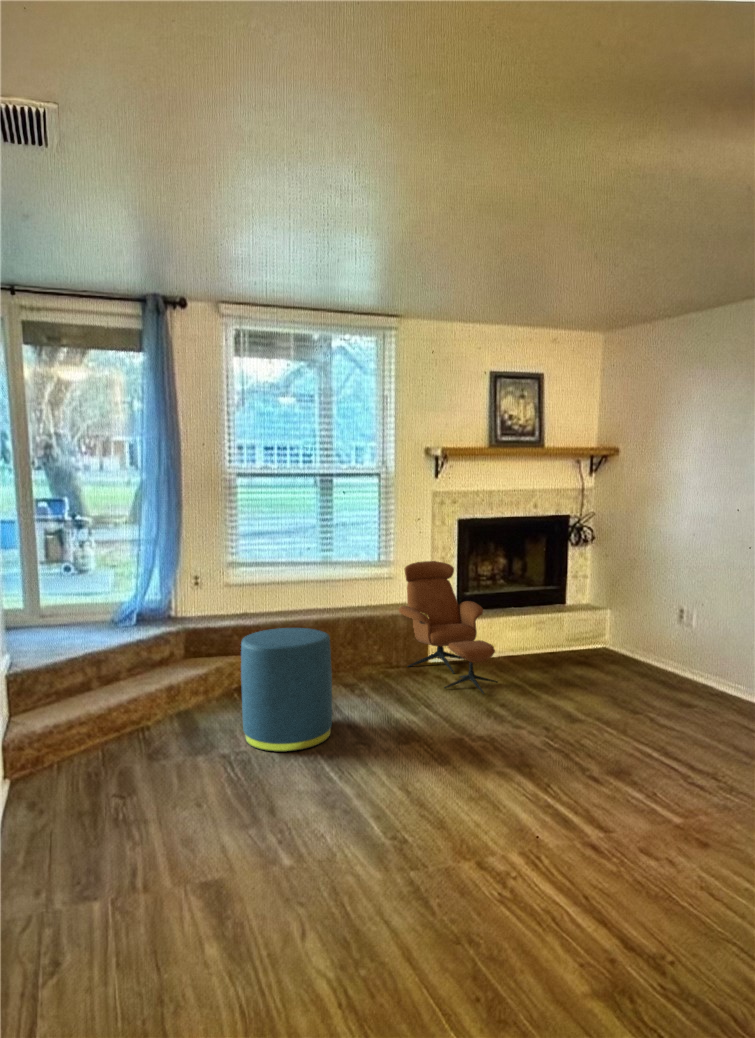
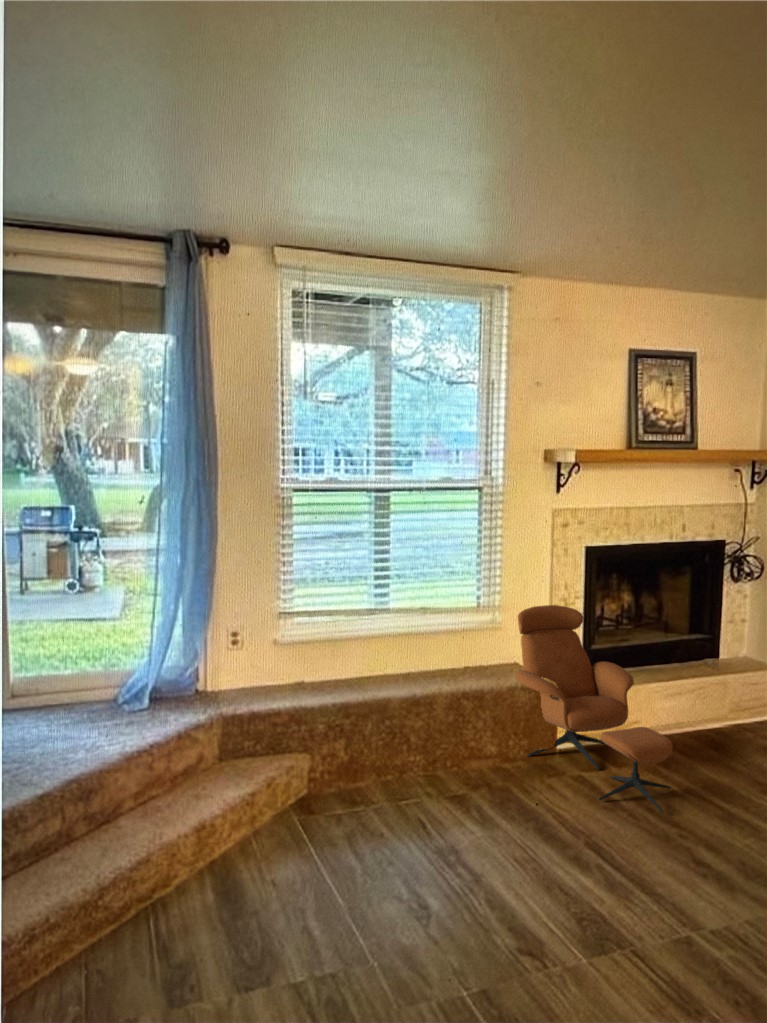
ottoman: present [241,628,332,752] -> none [332,728,470,945]

